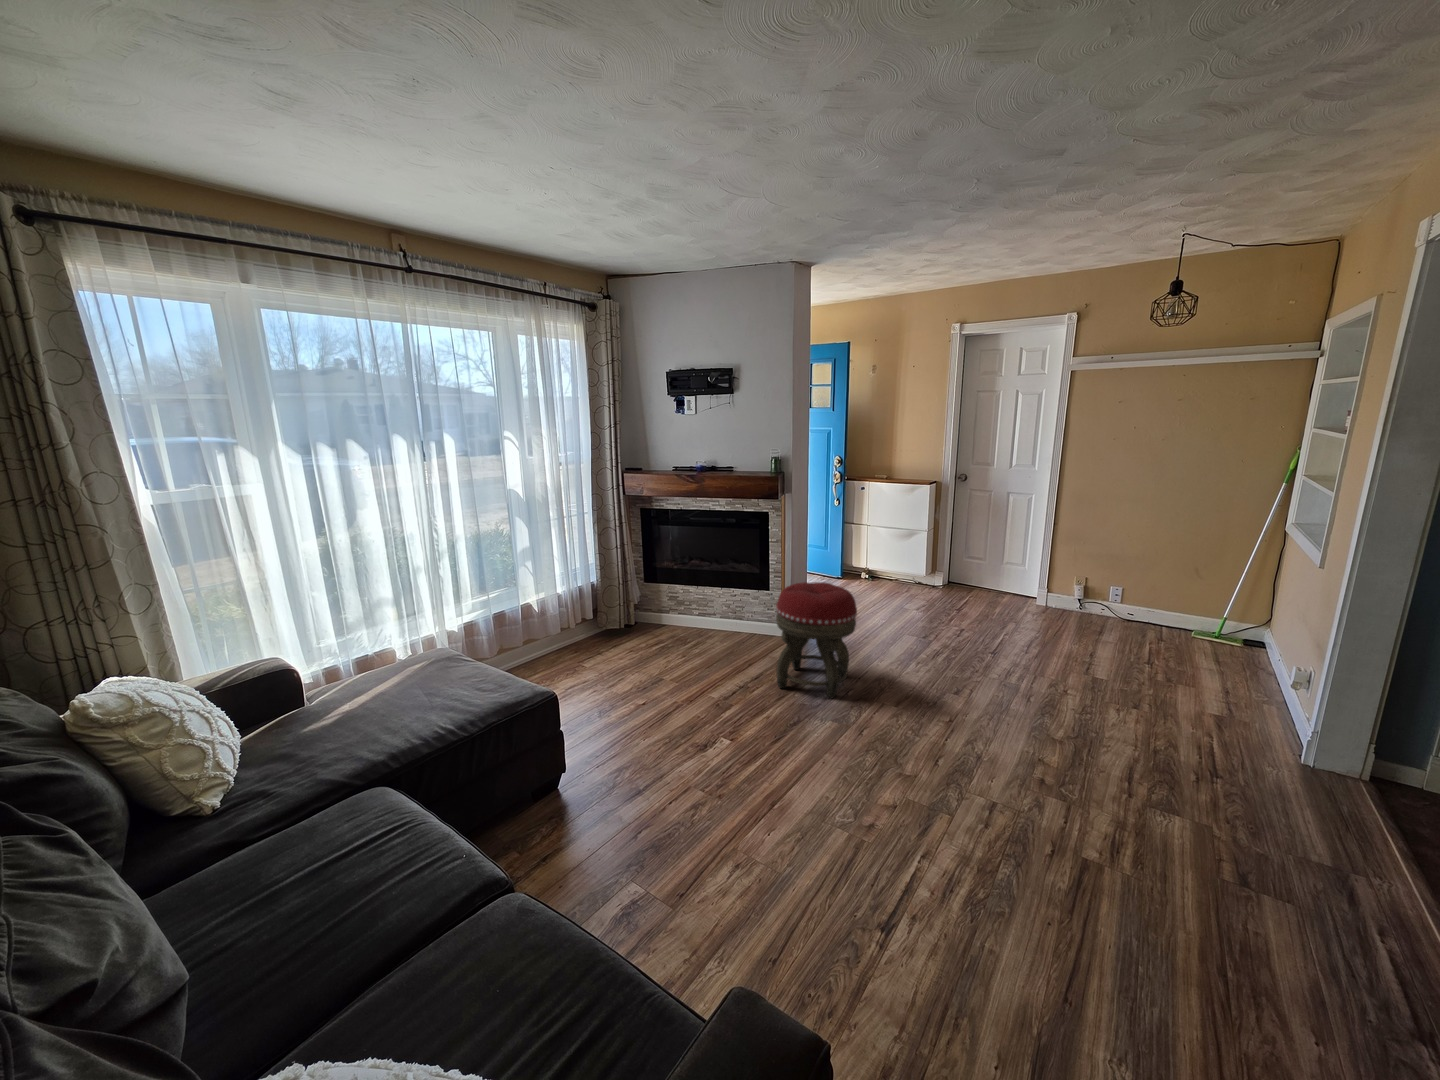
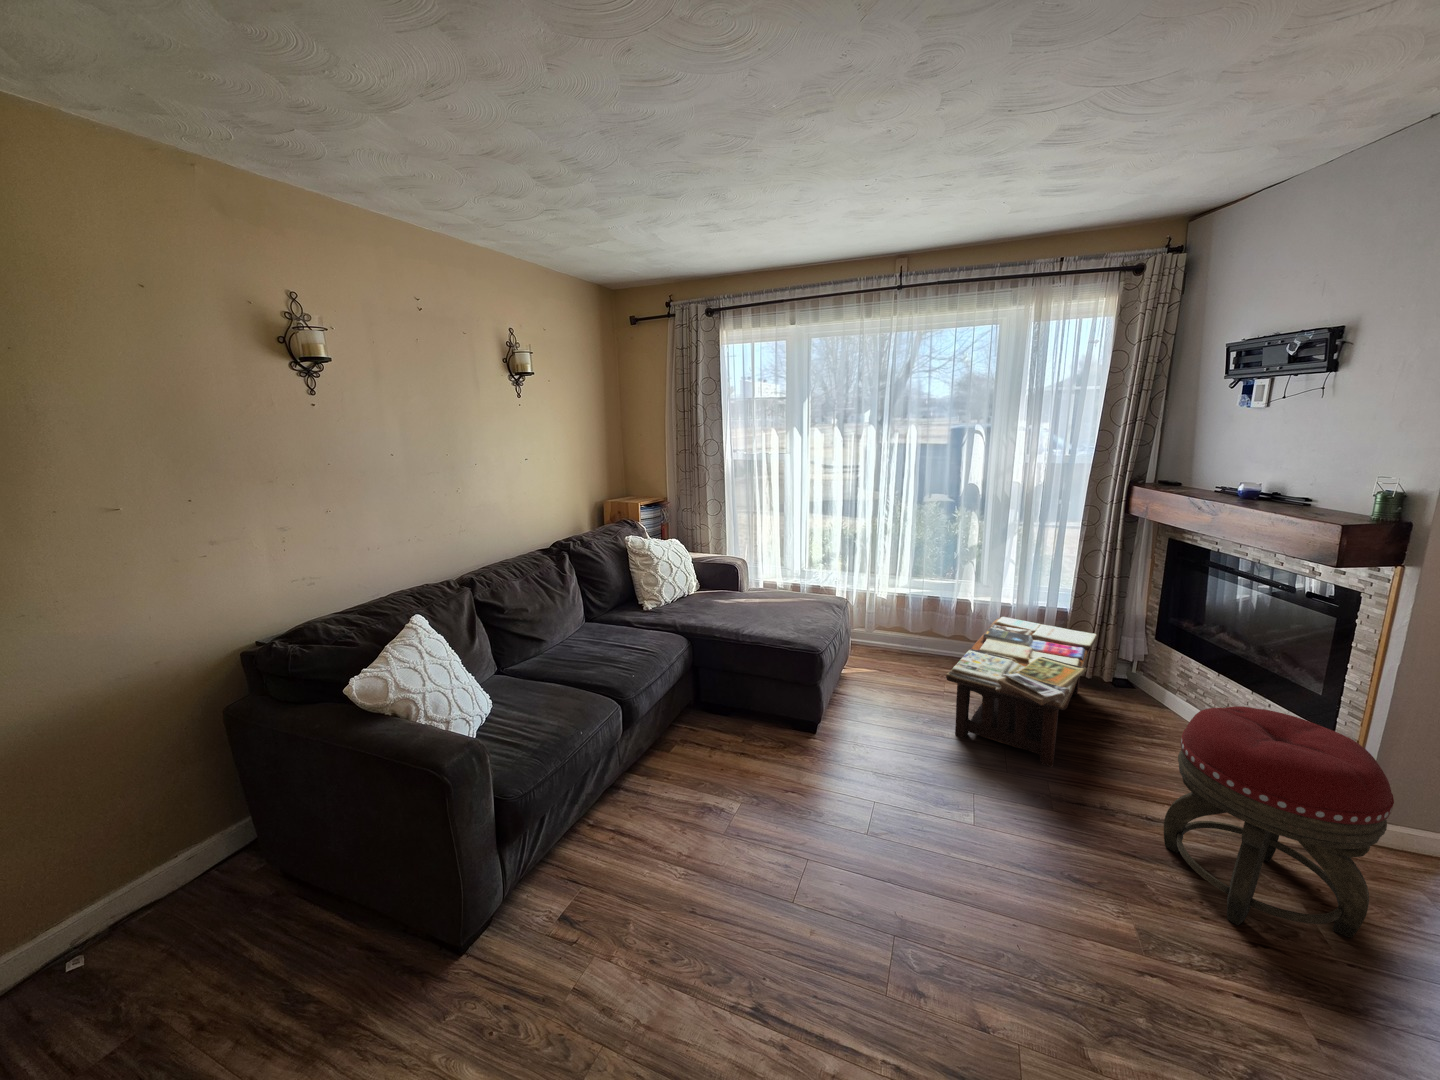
coffee table: none [556,590,707,709] -> present [946,617,1098,767]

